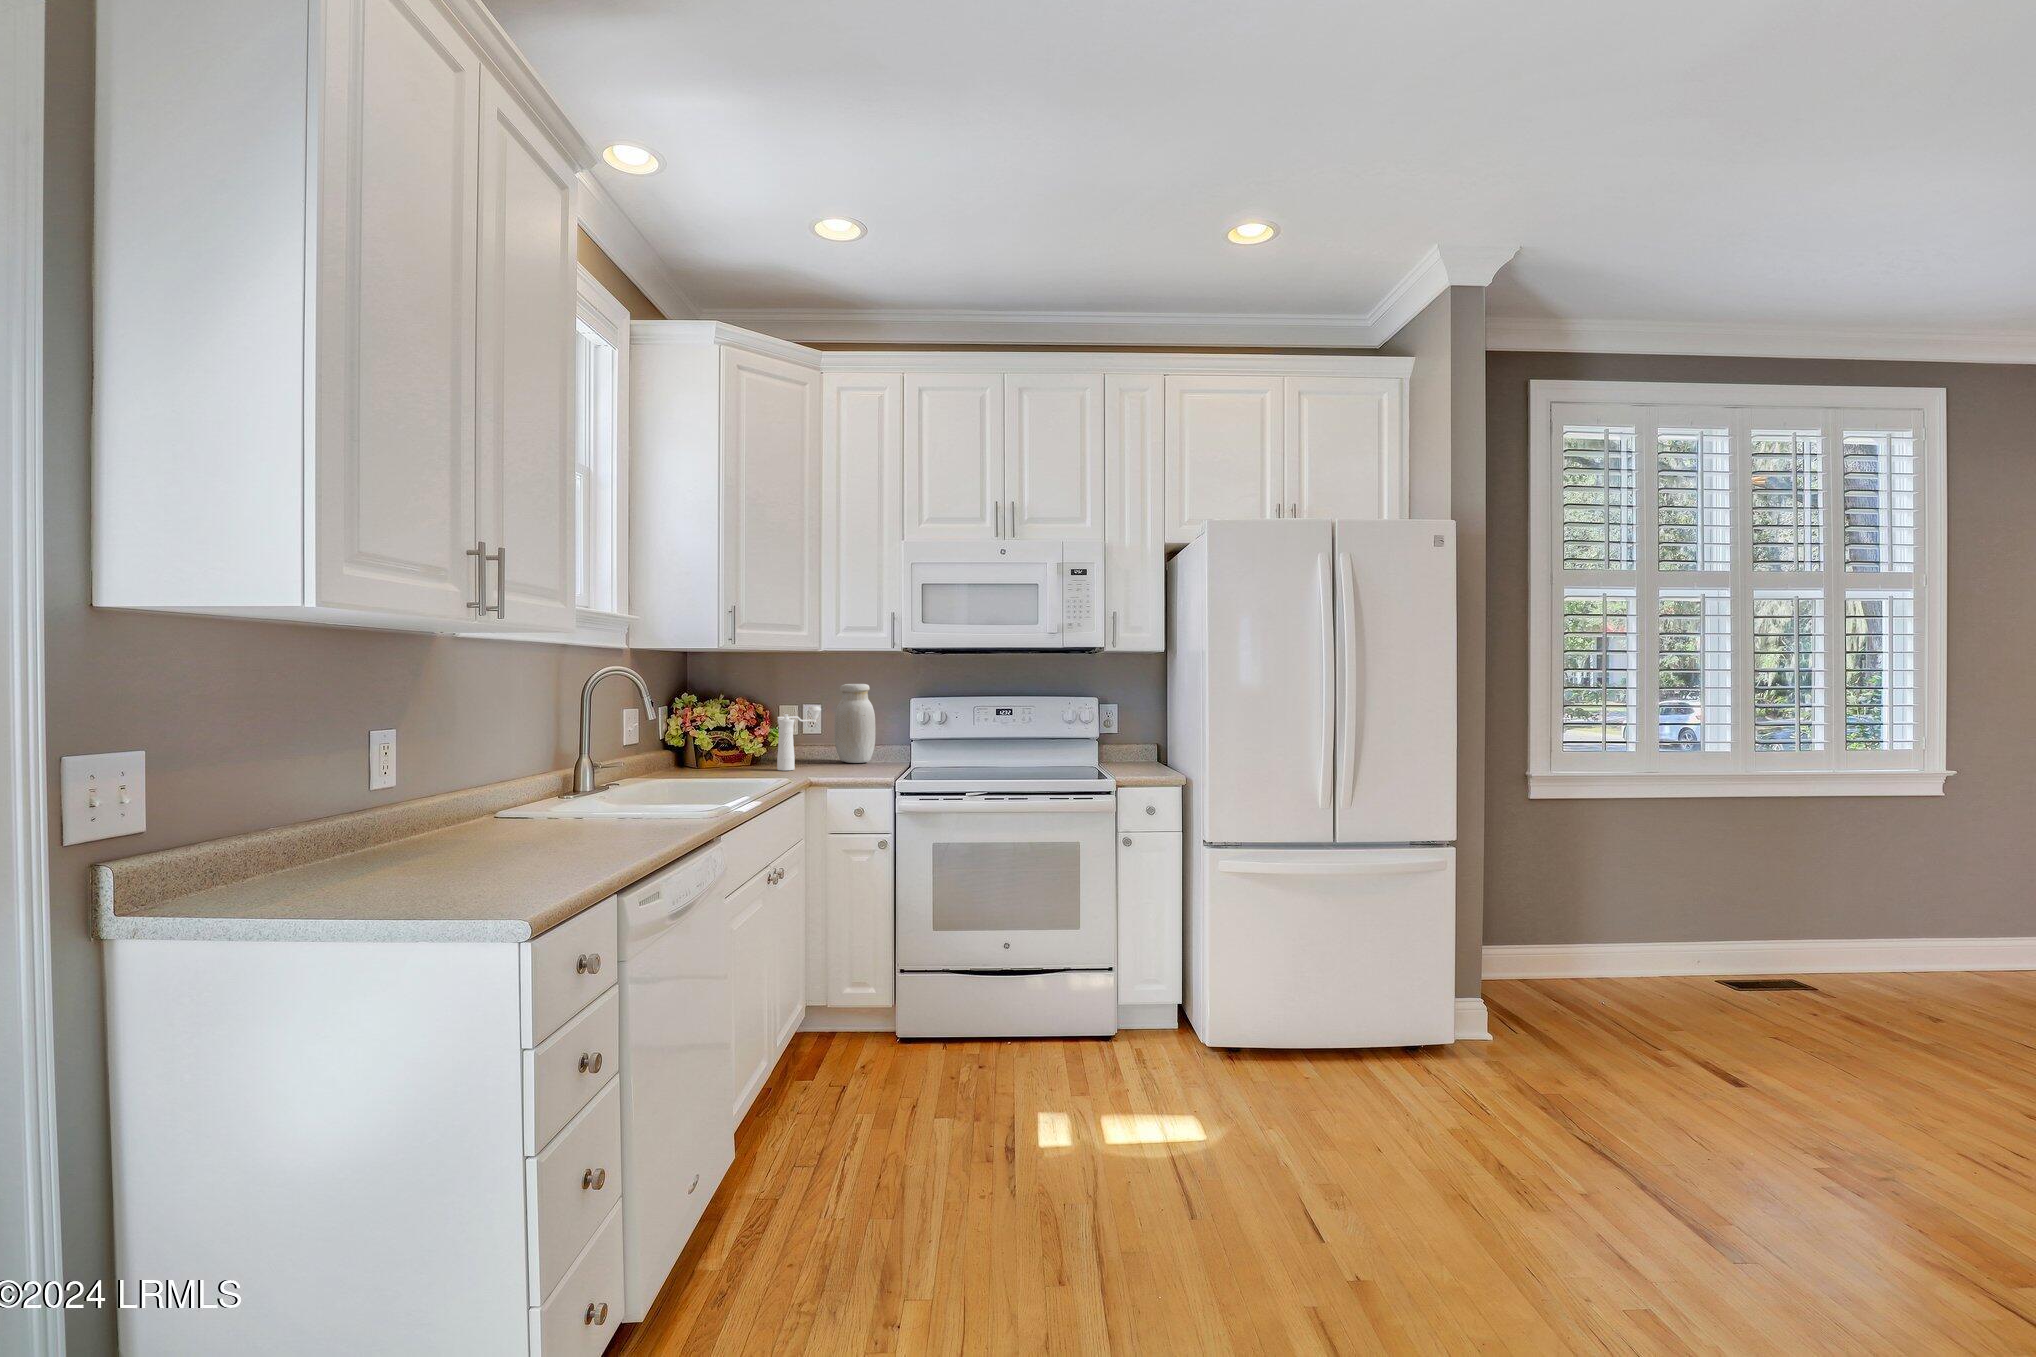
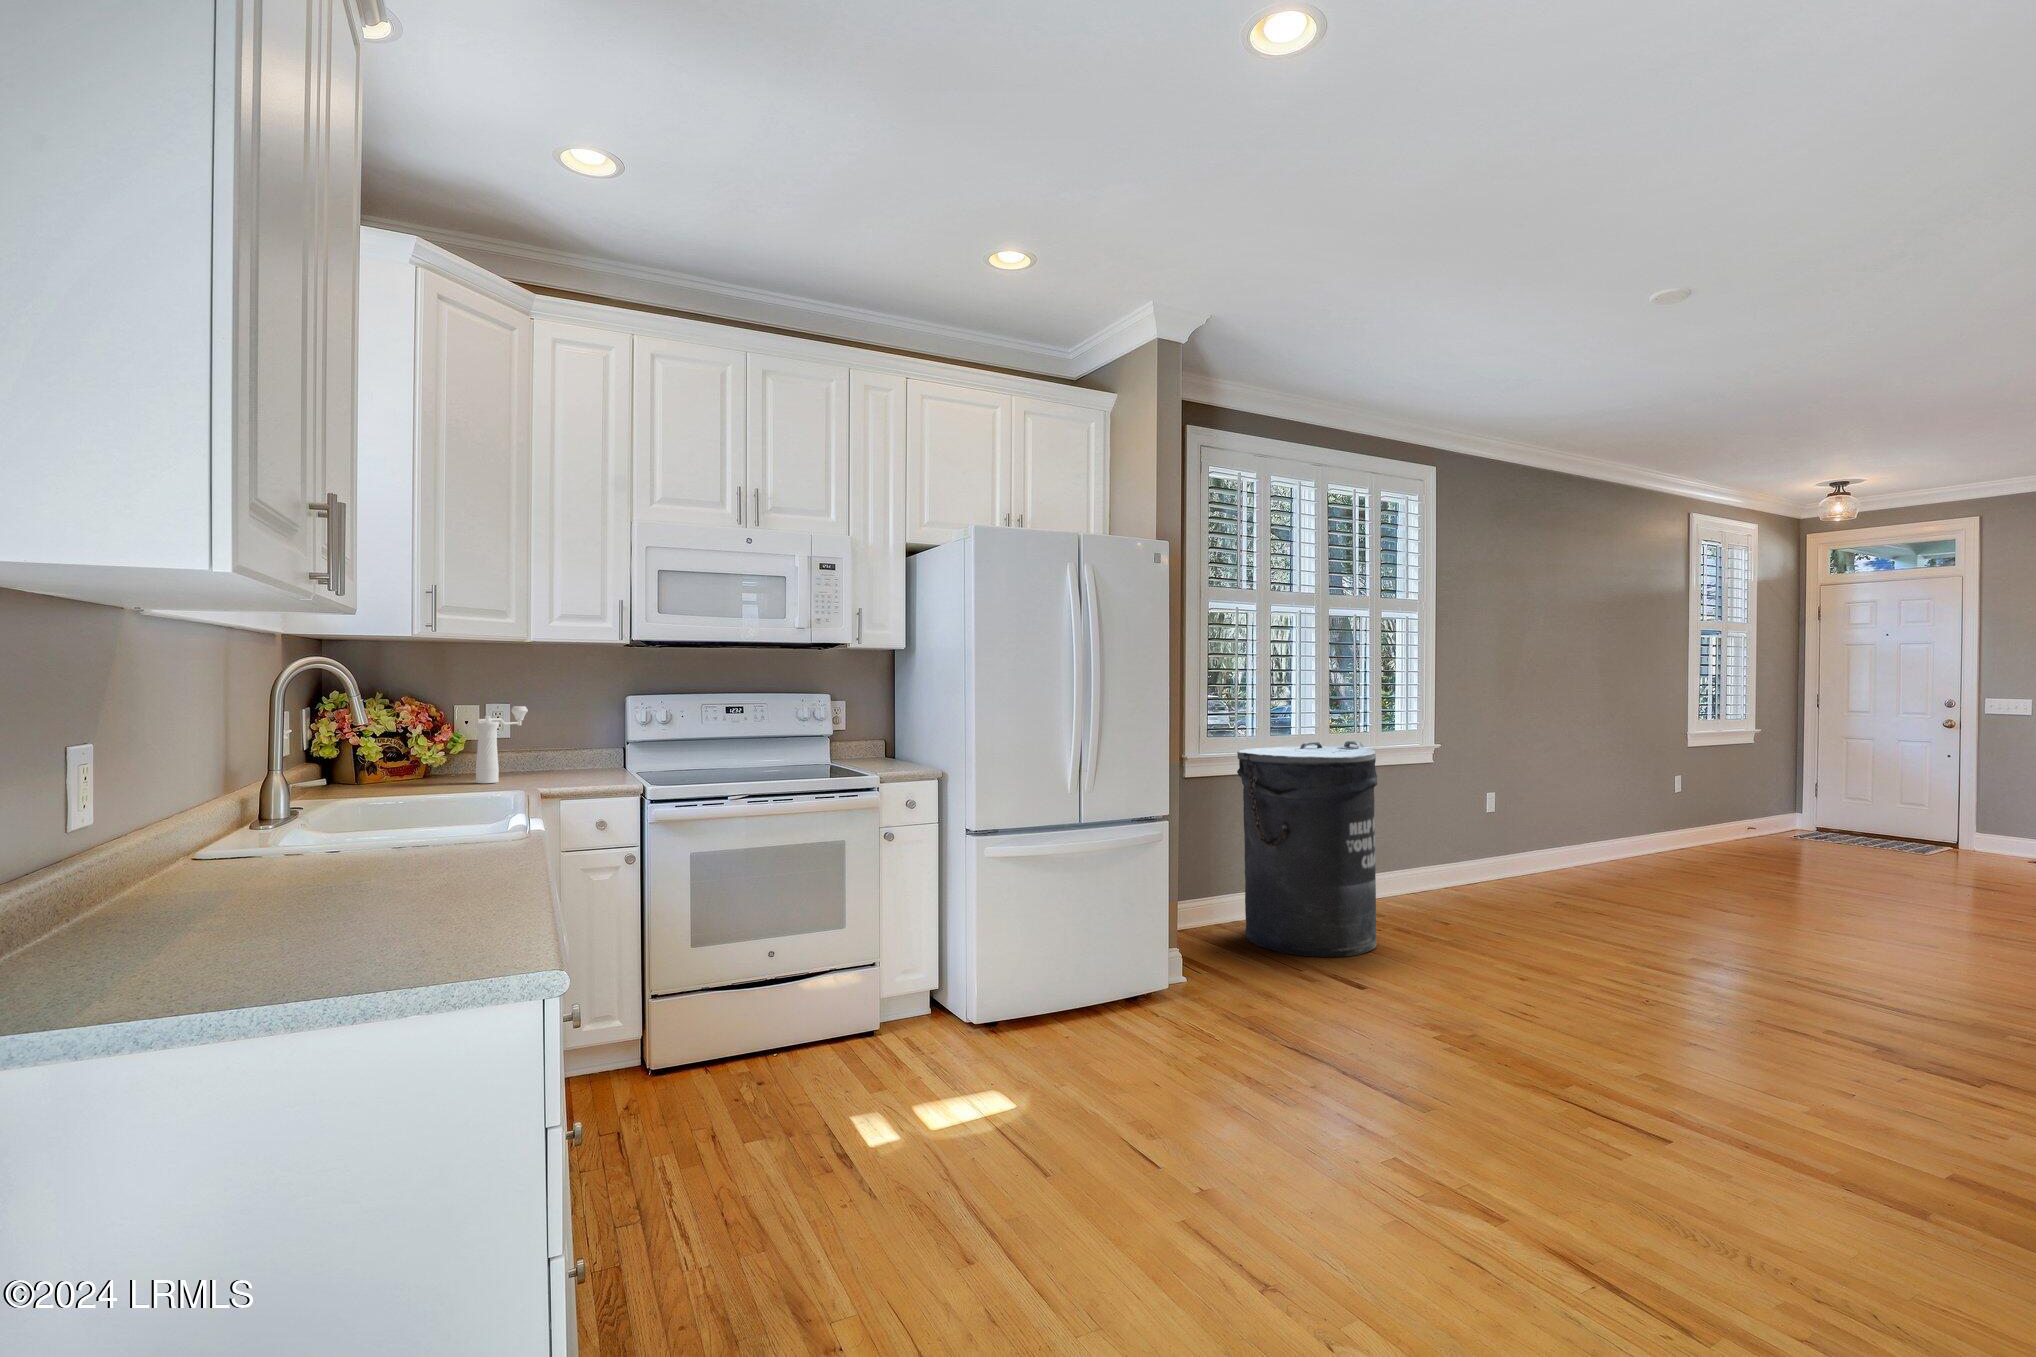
jar: present [835,684,875,763] -> none [532,680,584,772]
trash can: none [1594,763,1802,1039] -> present [1237,741,1377,957]

